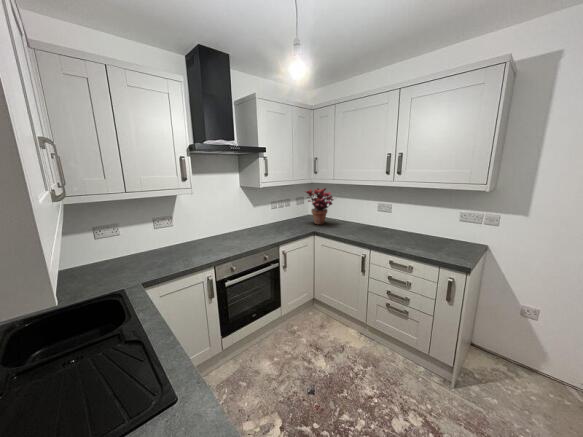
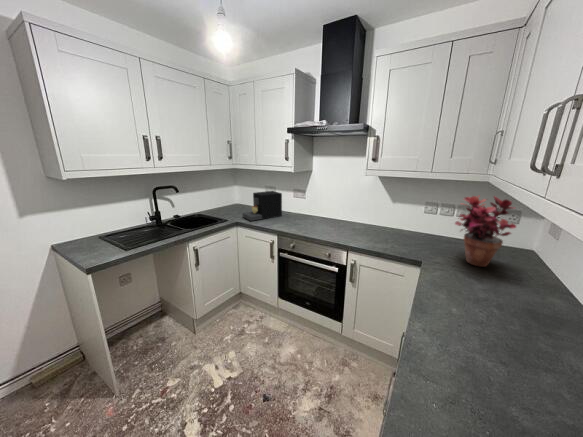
coffee maker: none [118,226,159,278] -> present [243,191,282,221]

